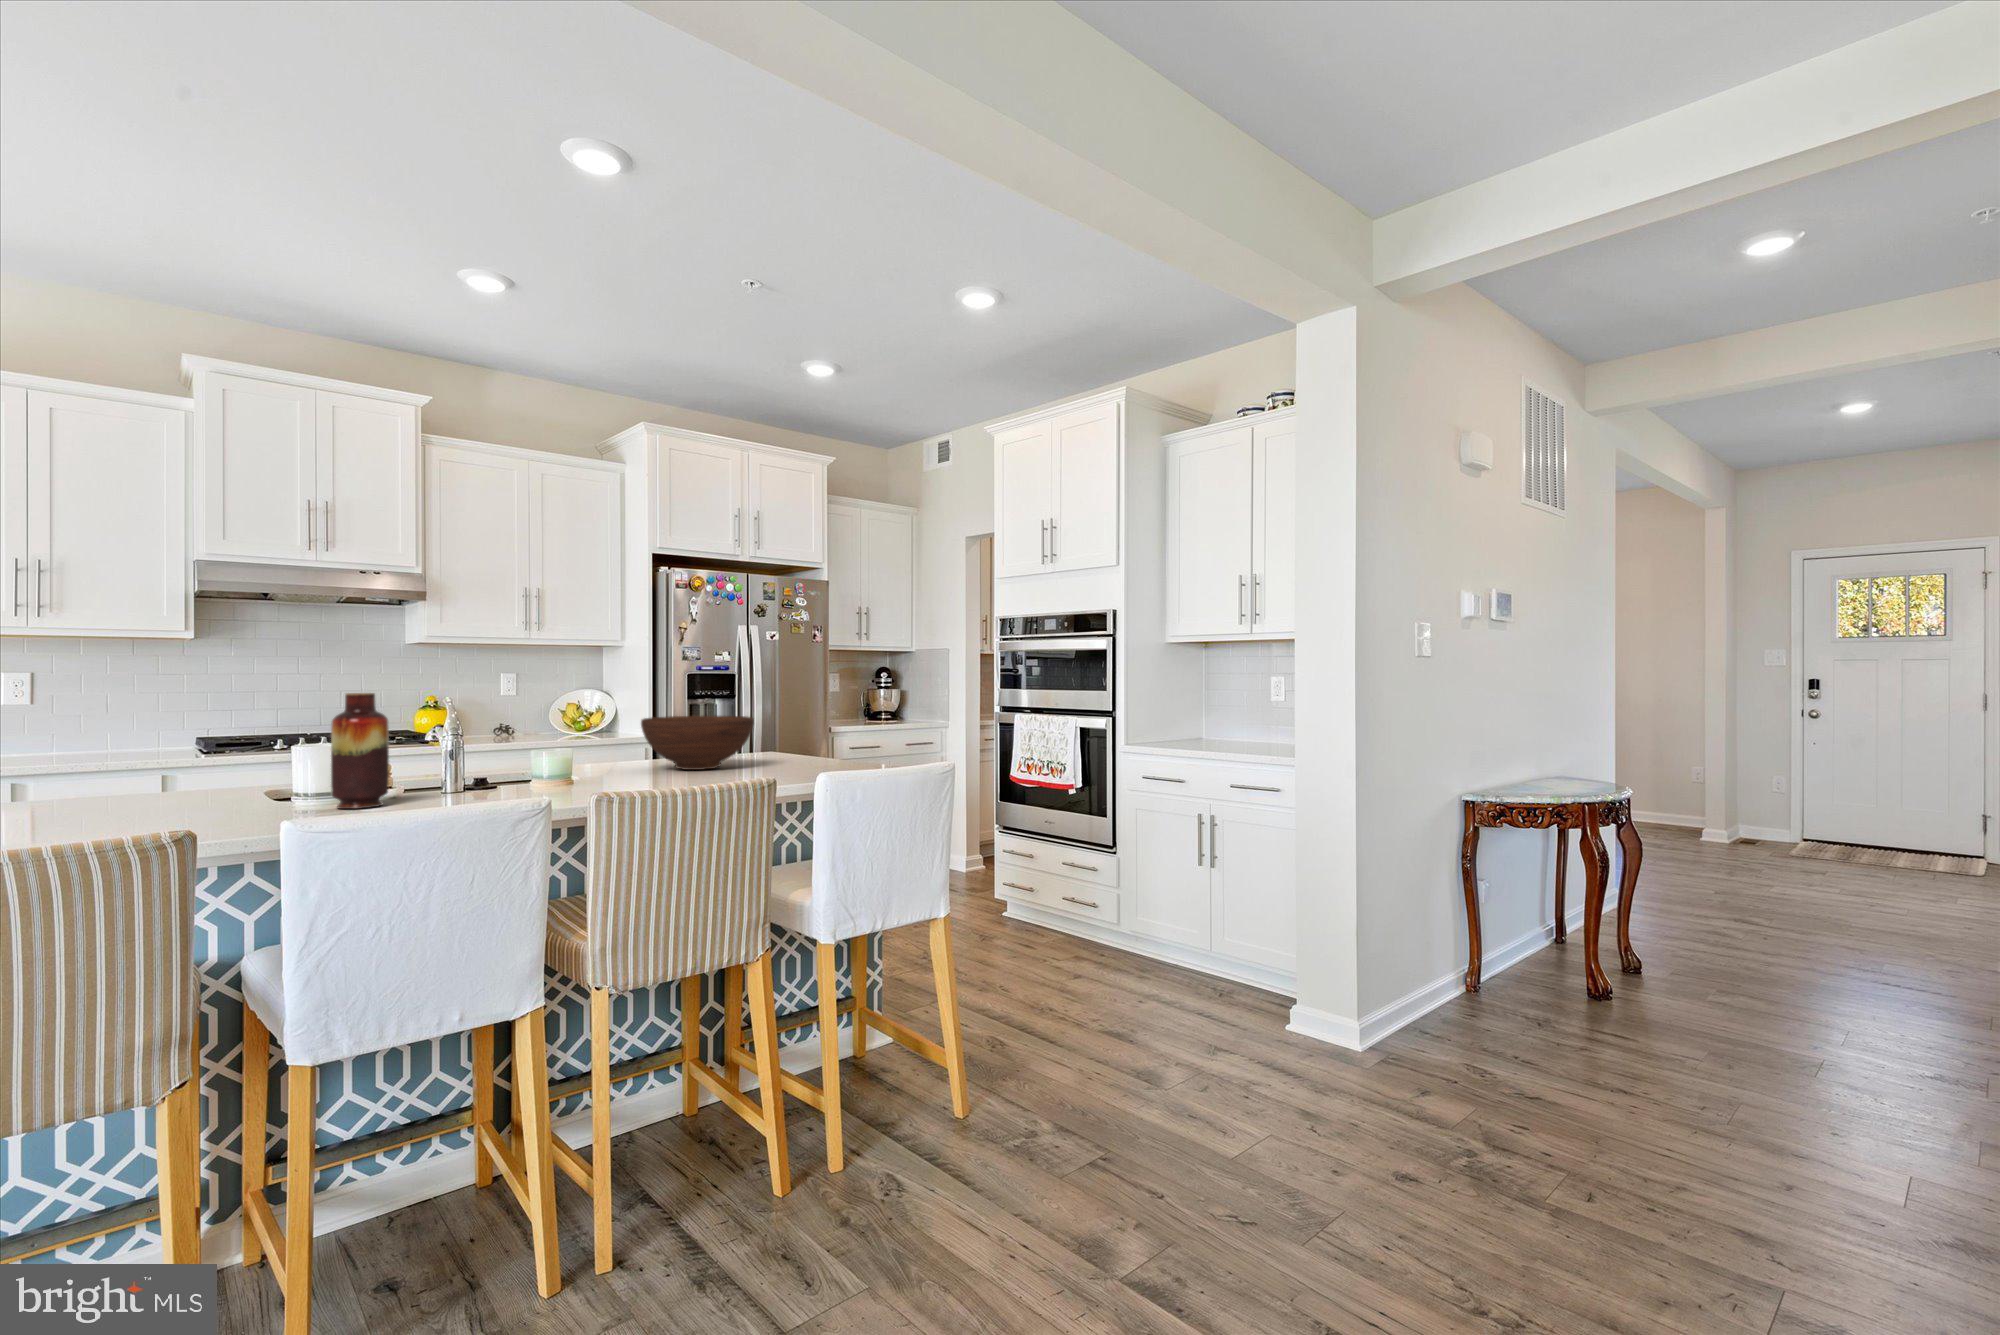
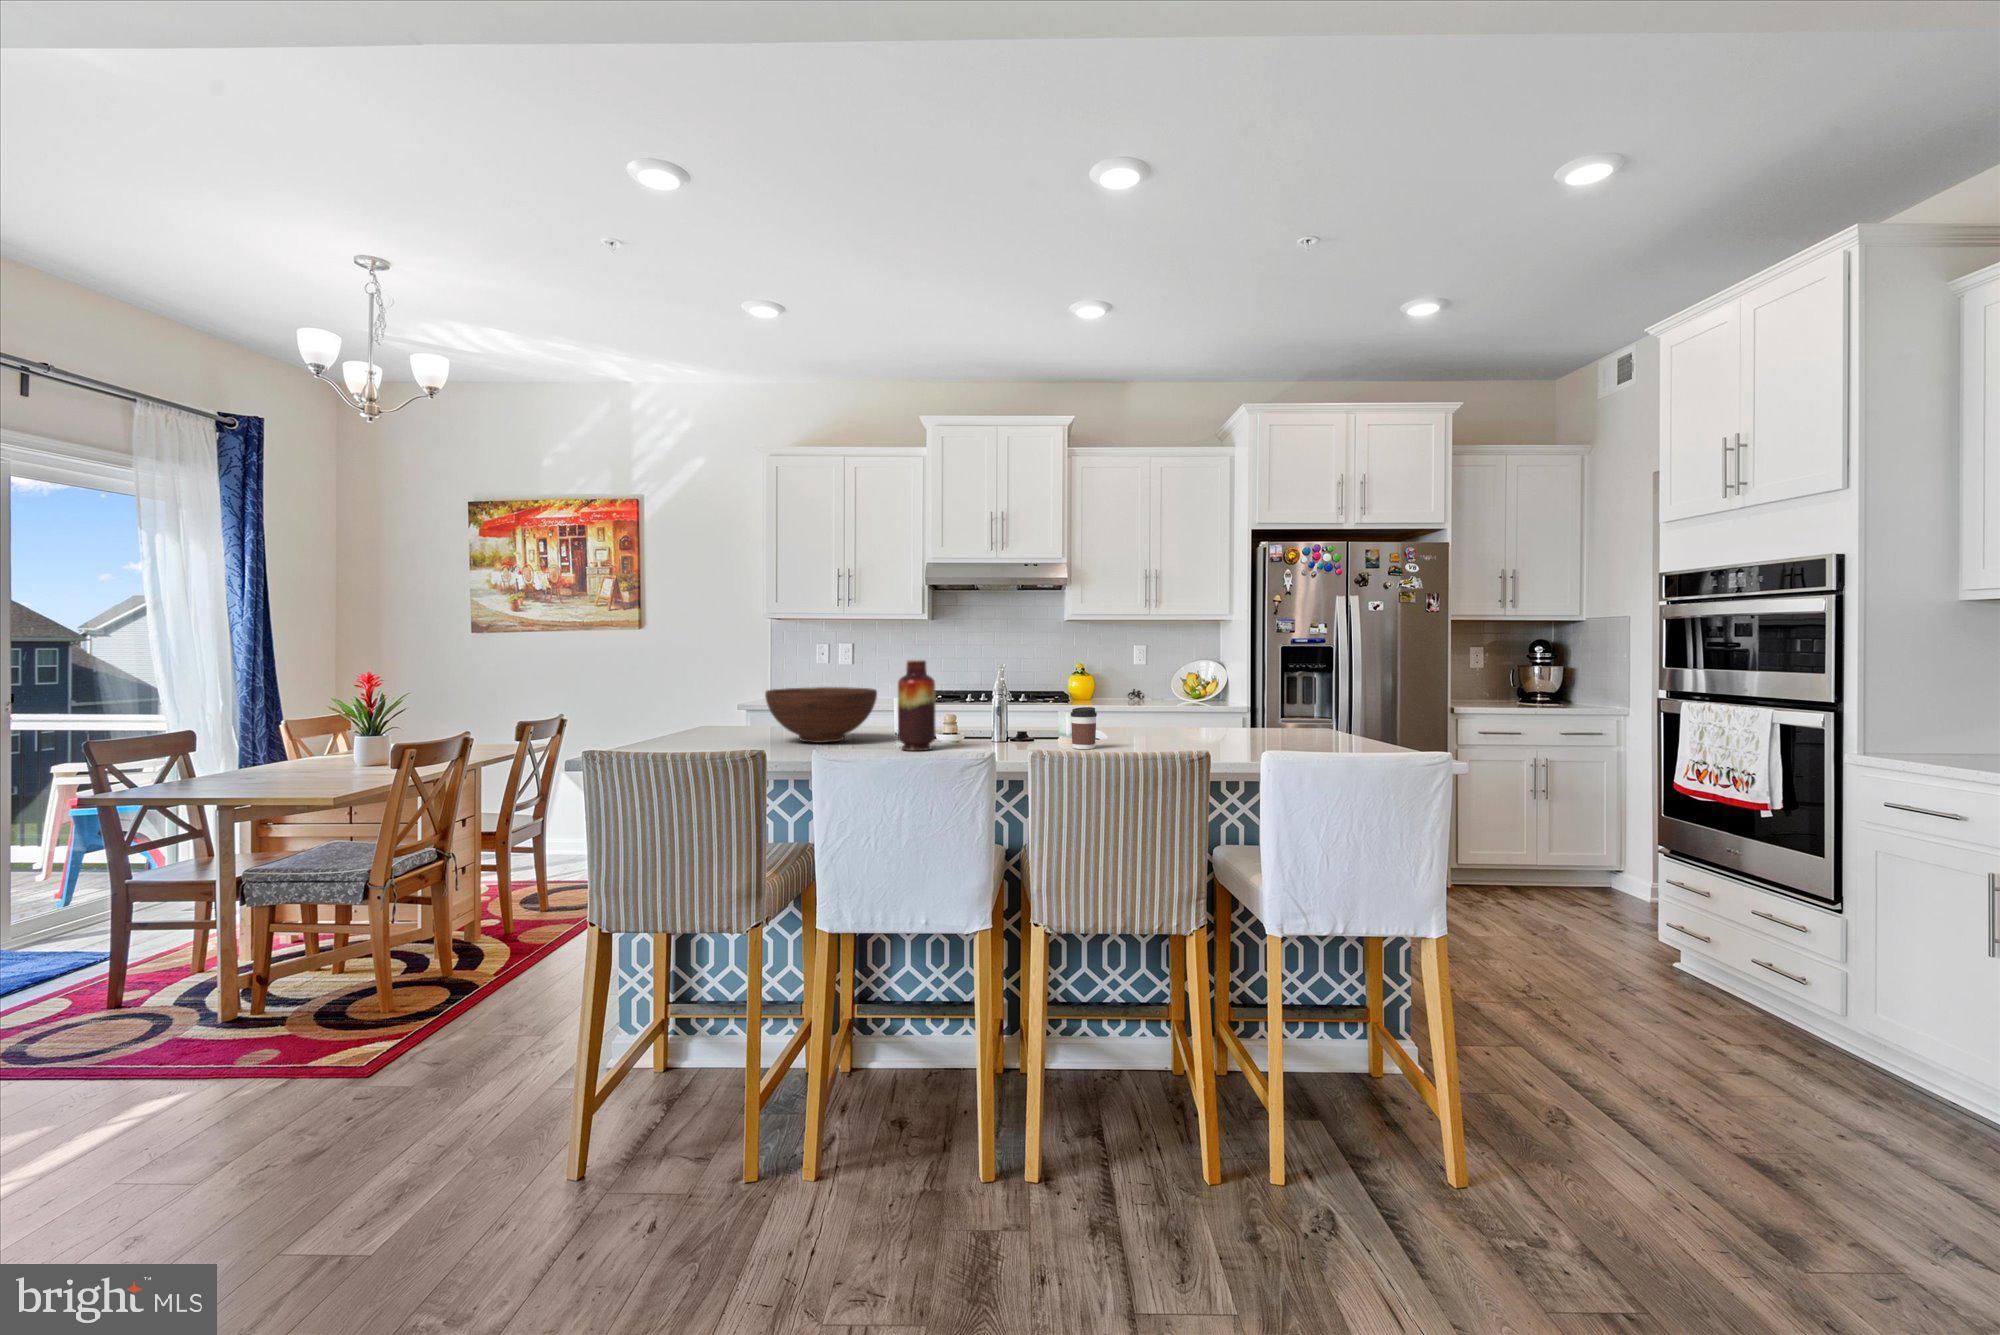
fruit bowl: present [641,716,754,770] -> present [765,687,877,743]
coffee cup: none [557,742,589,789] -> present [1071,707,1097,749]

